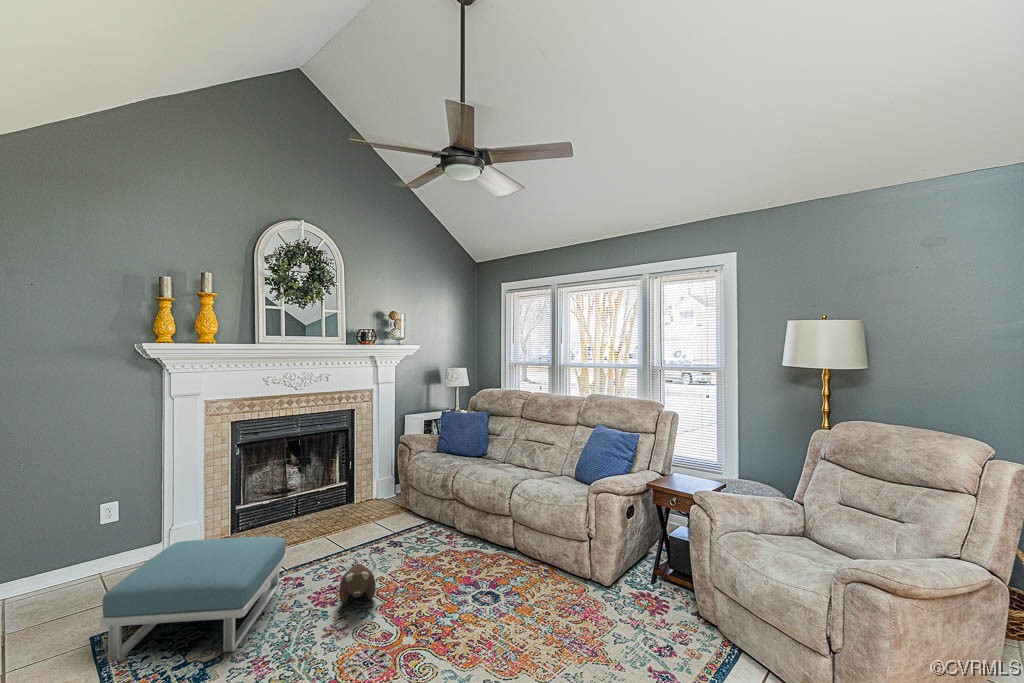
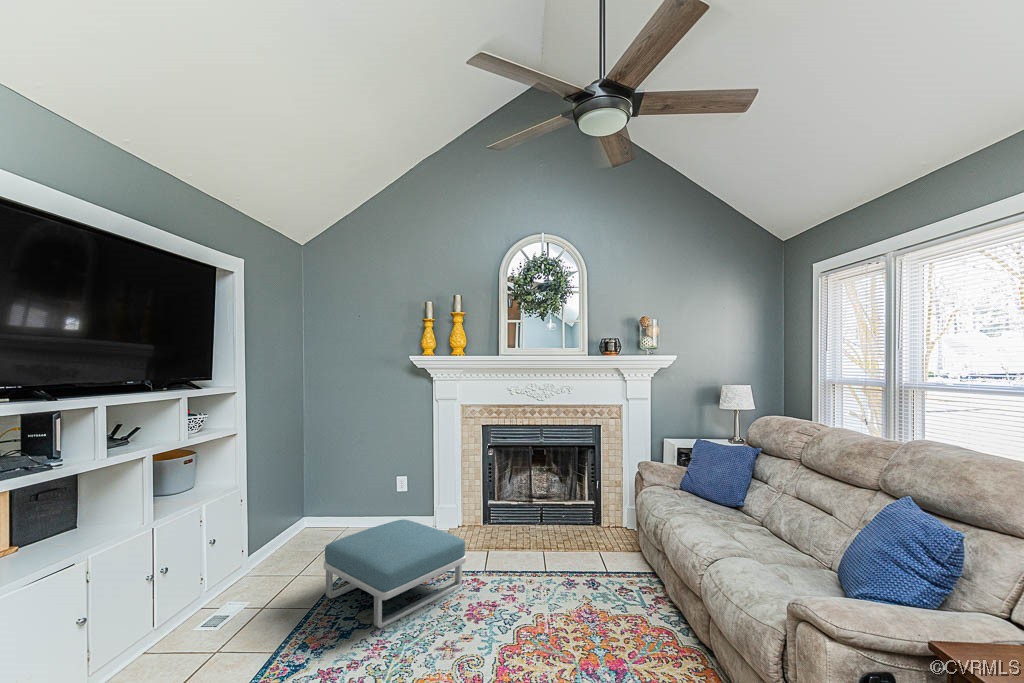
plush toy: present [339,564,376,603] -> none [477,590,520,635]

